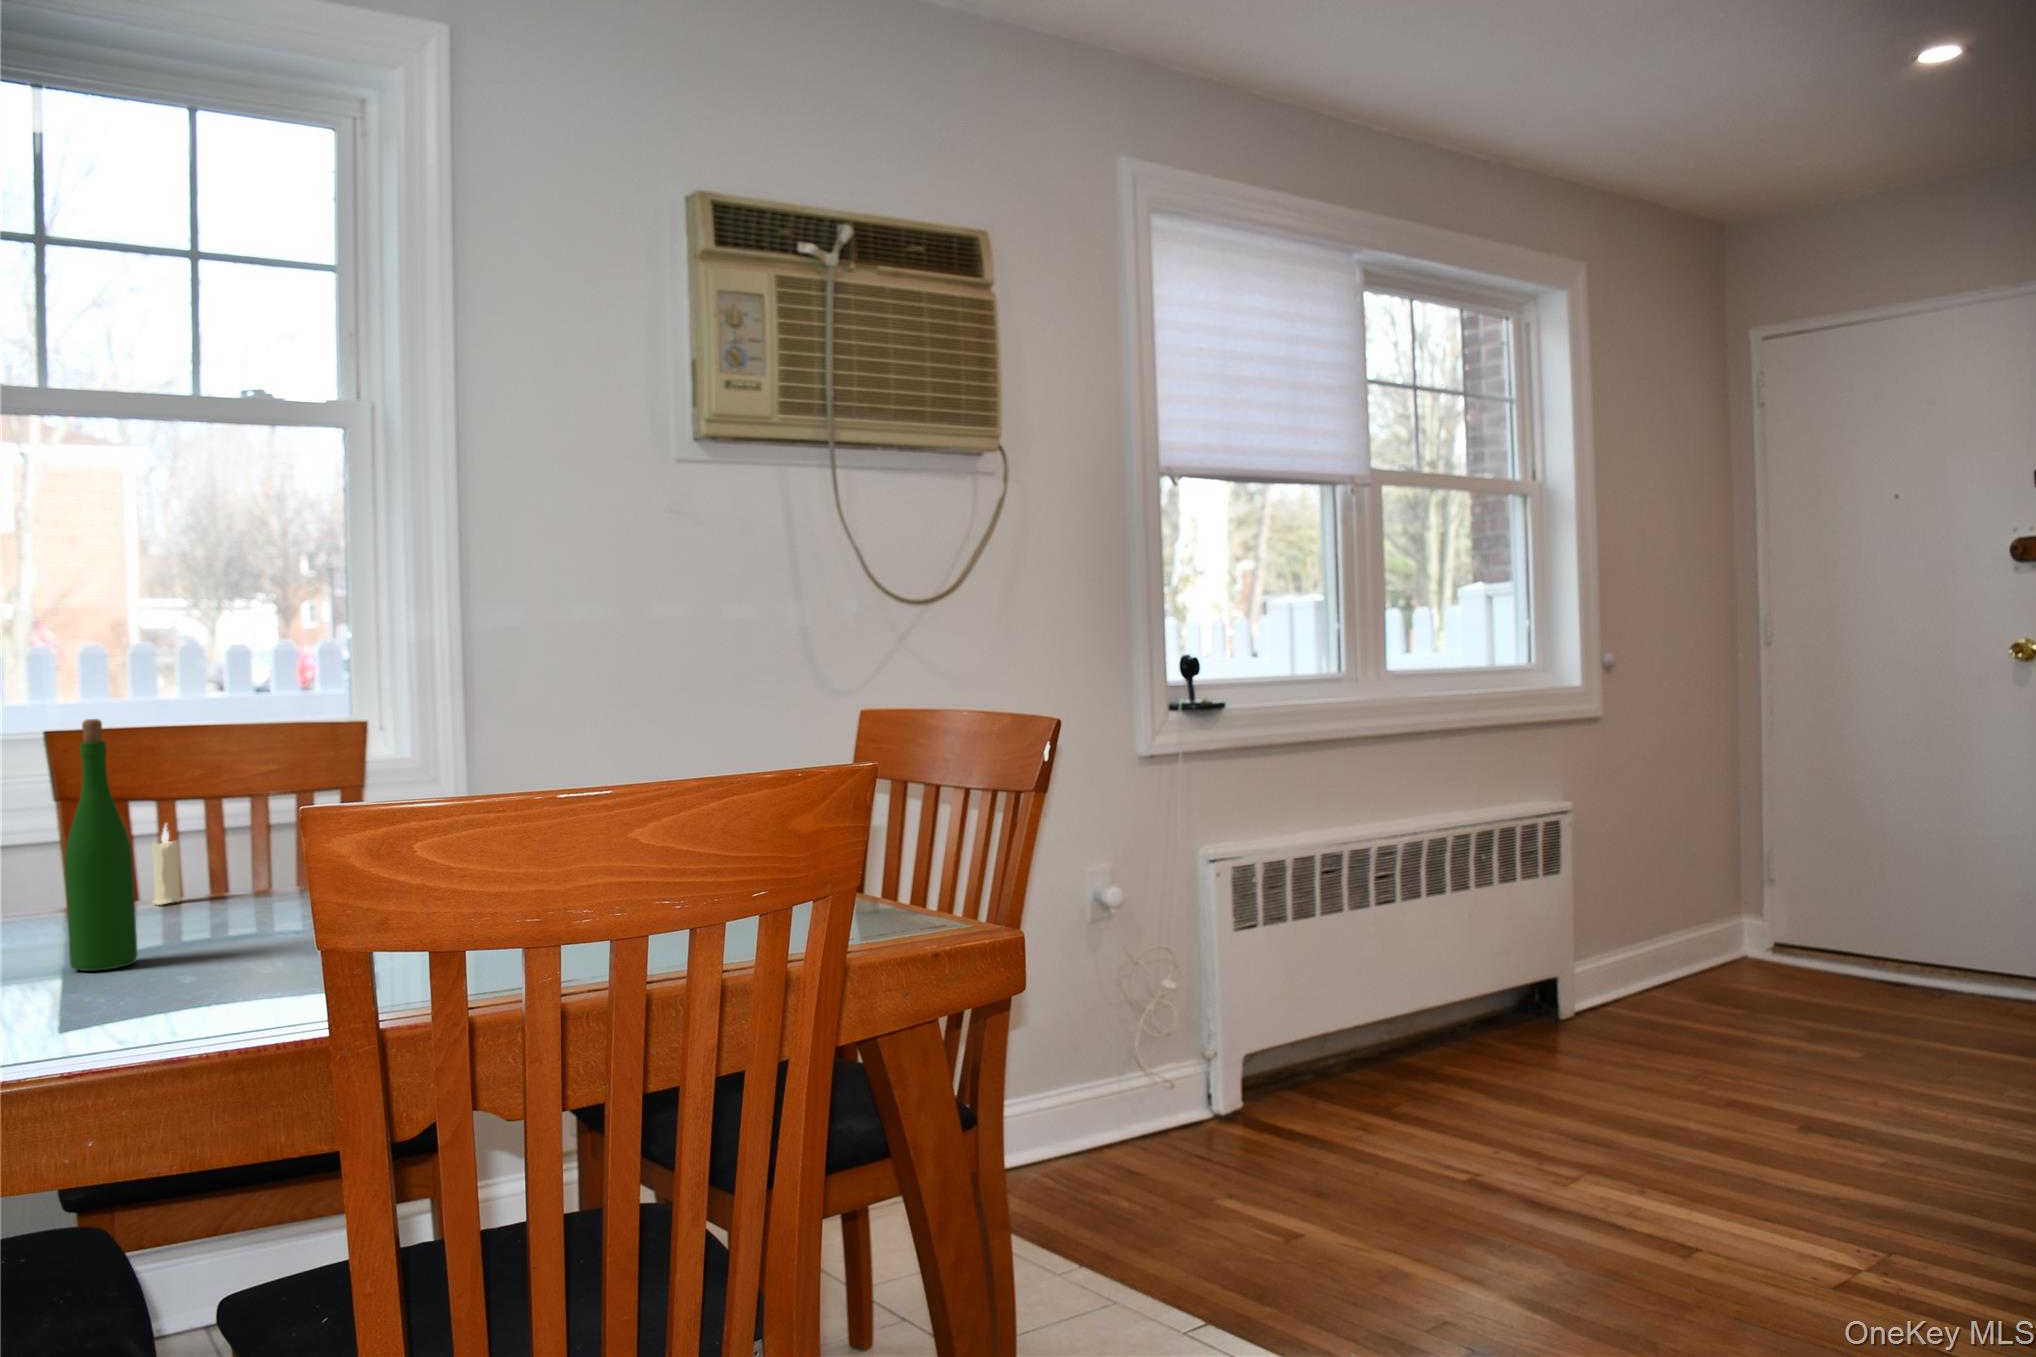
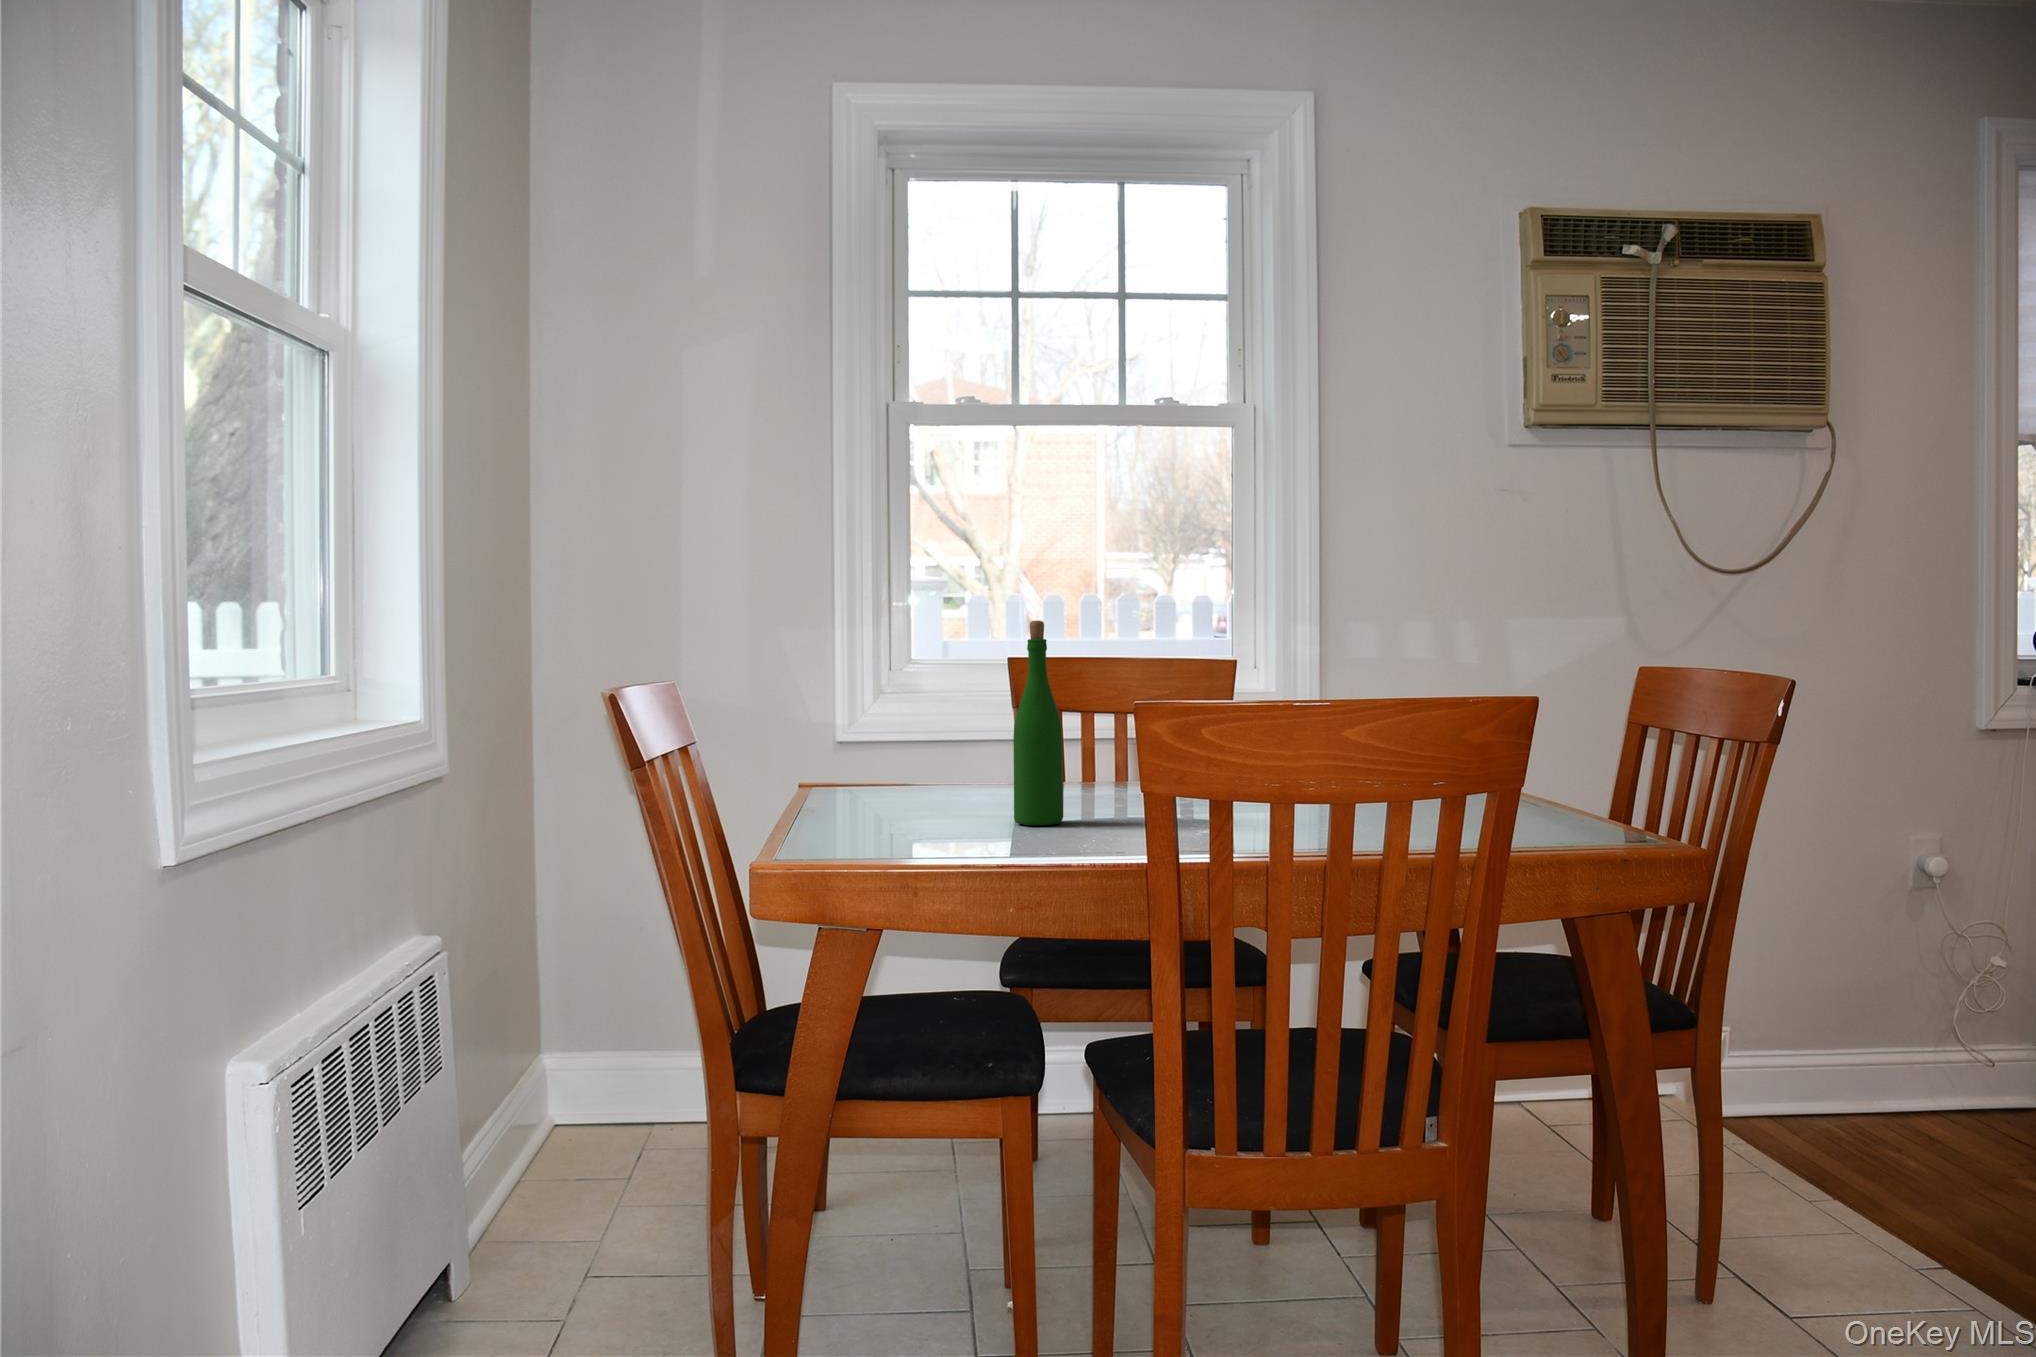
candle: present [152,825,181,905] -> none [1076,724,1098,788]

